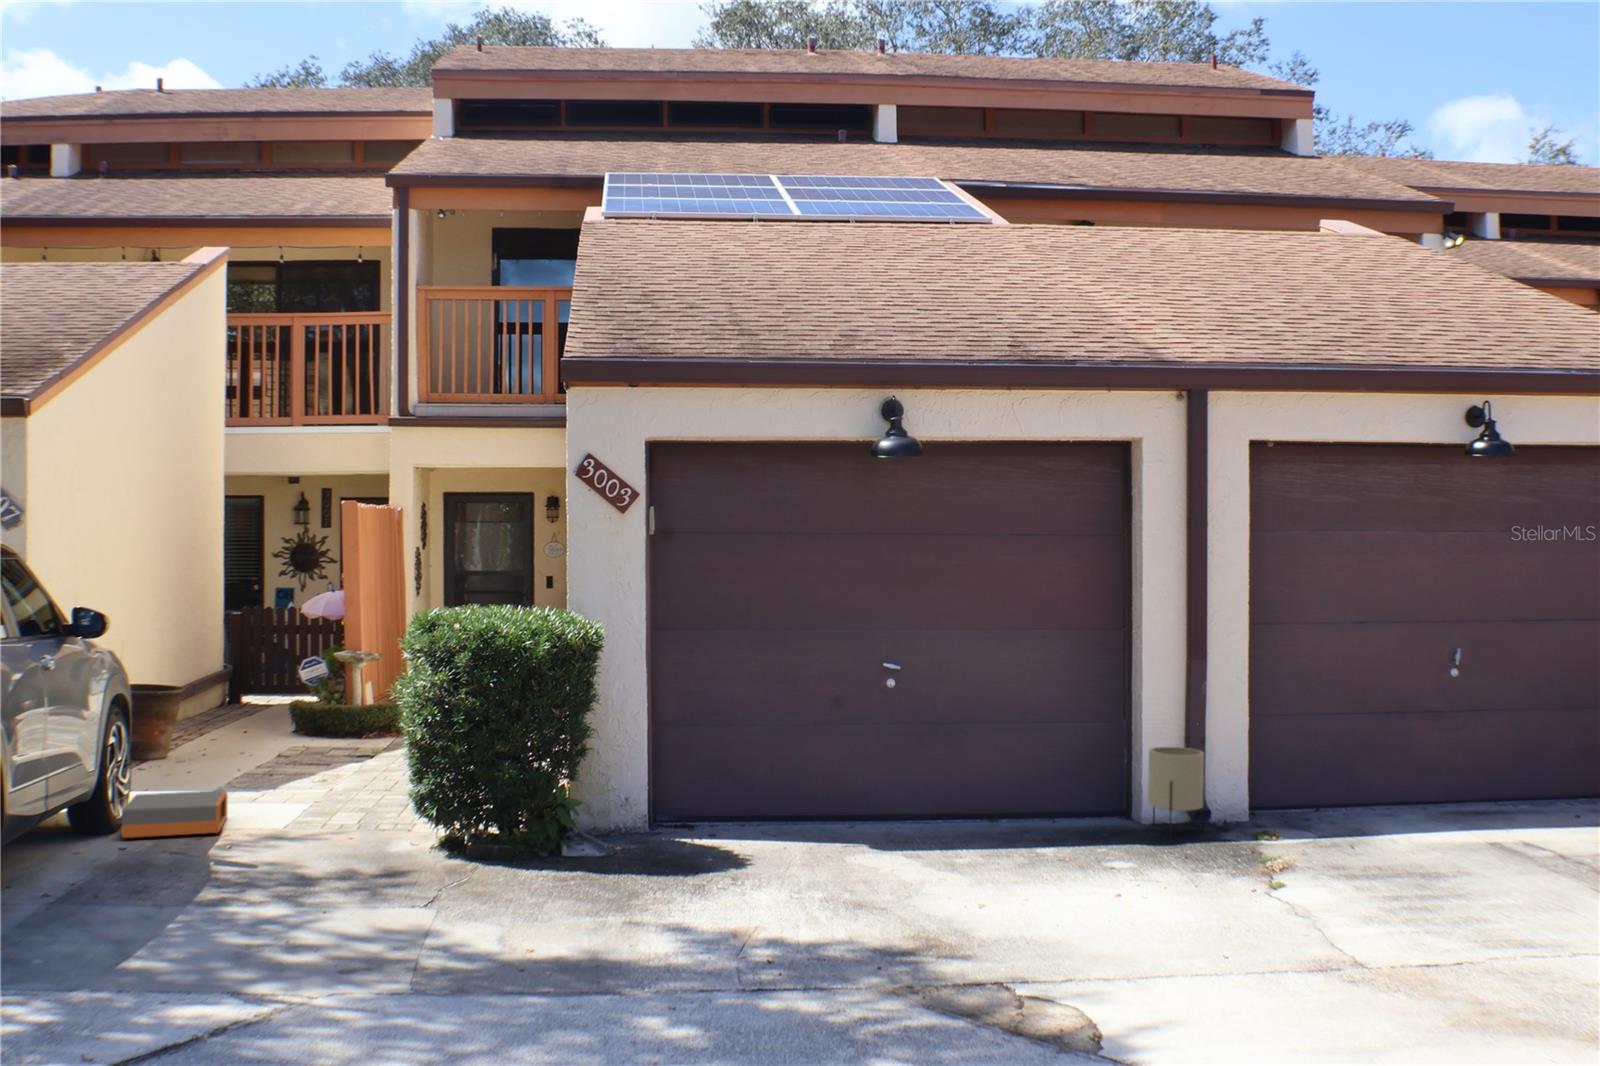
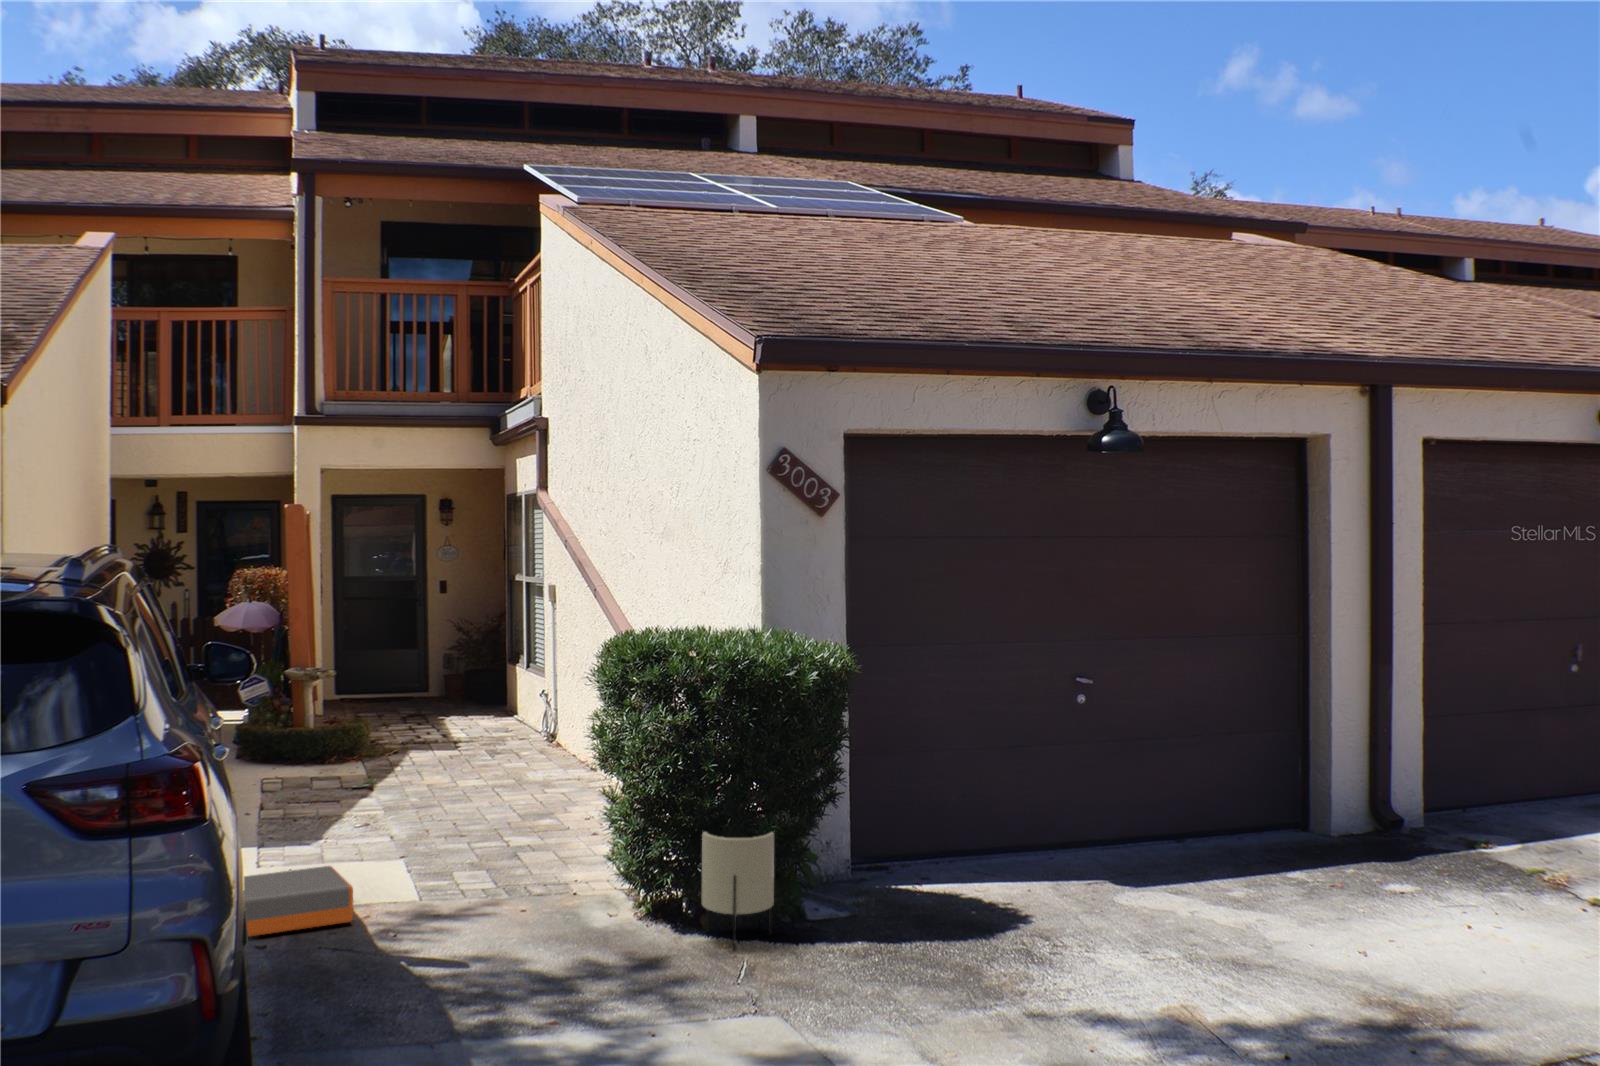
planter: present [1148,747,1204,836] -> present [702,832,775,950]

